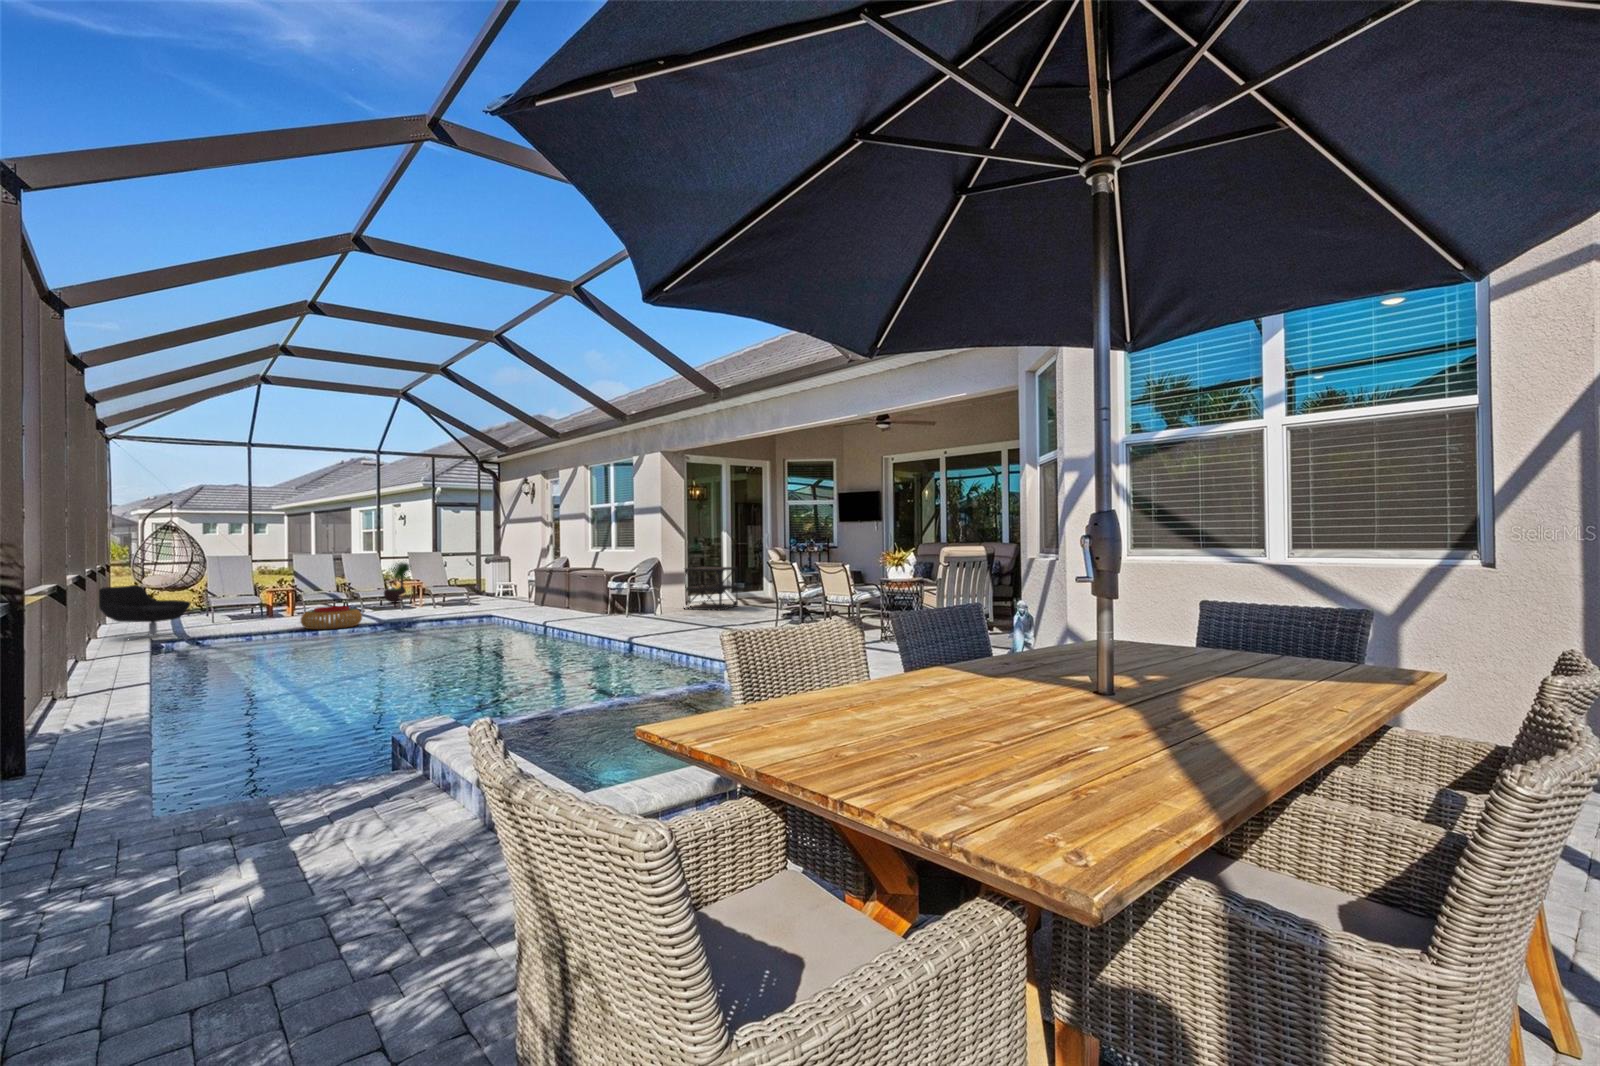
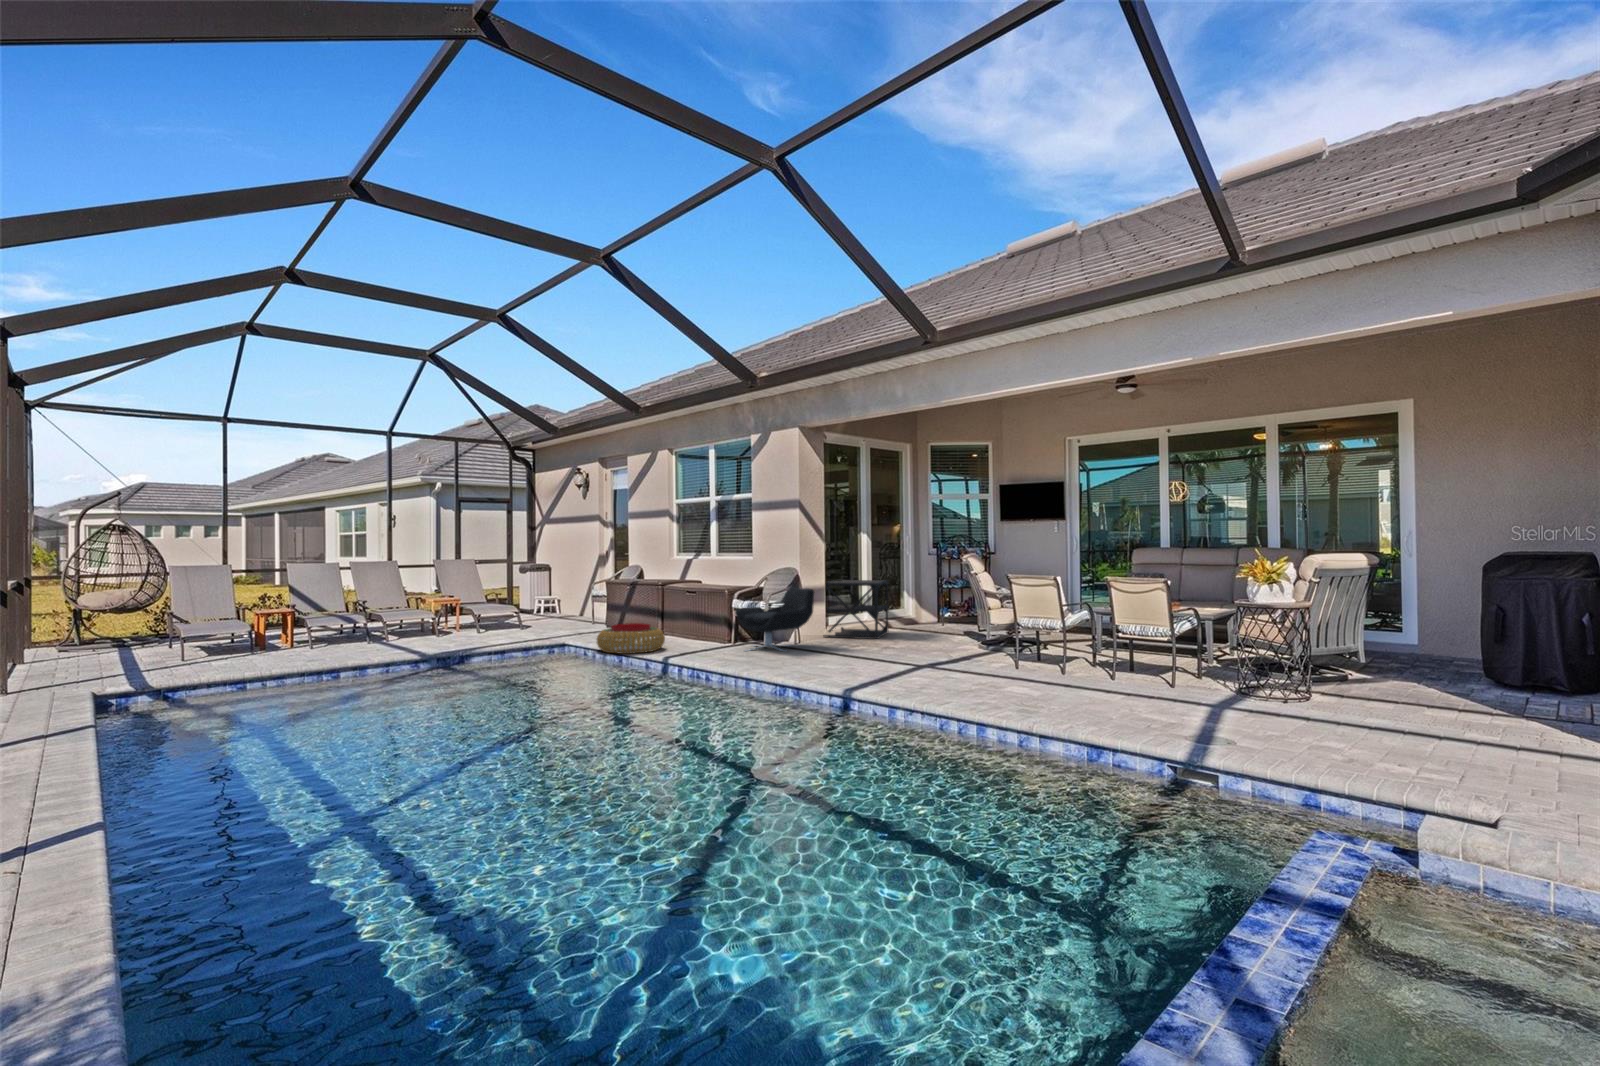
potted tree: present [384,562,411,603] -> none [402,567,441,627]
lounge chair: present [99,585,191,639] -> present [735,588,814,651]
pouf: present [301,606,362,629] -> present [597,623,665,654]

